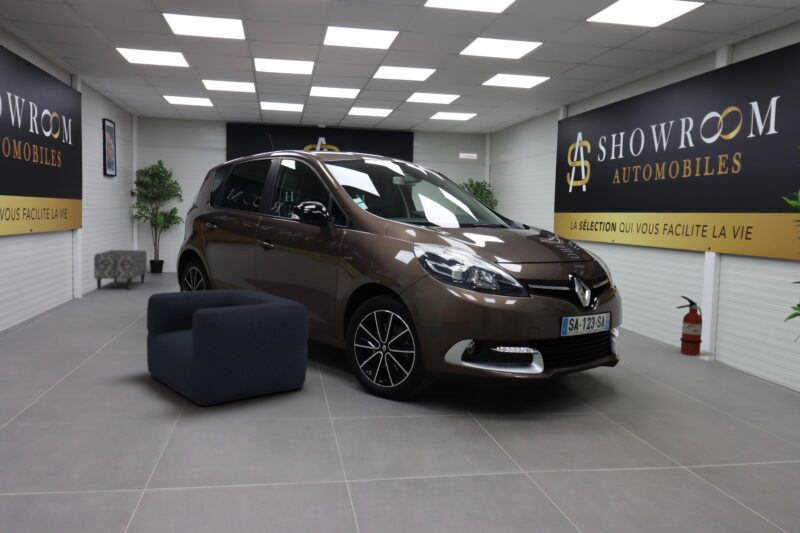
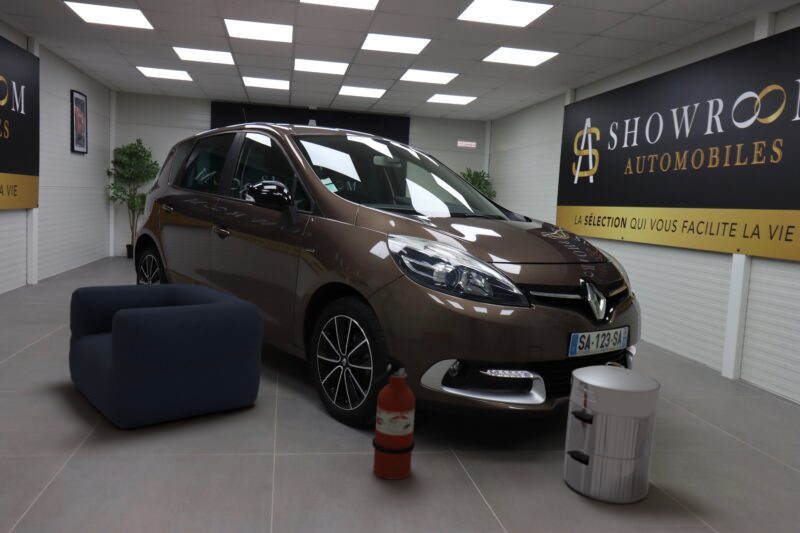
bench: present [94,250,147,290] -> none [53,233,115,278]
fire extinguisher: present [676,296,702,355] -> present [371,353,415,480]
waste bin: none [559,339,633,449] -> present [563,362,660,504]

